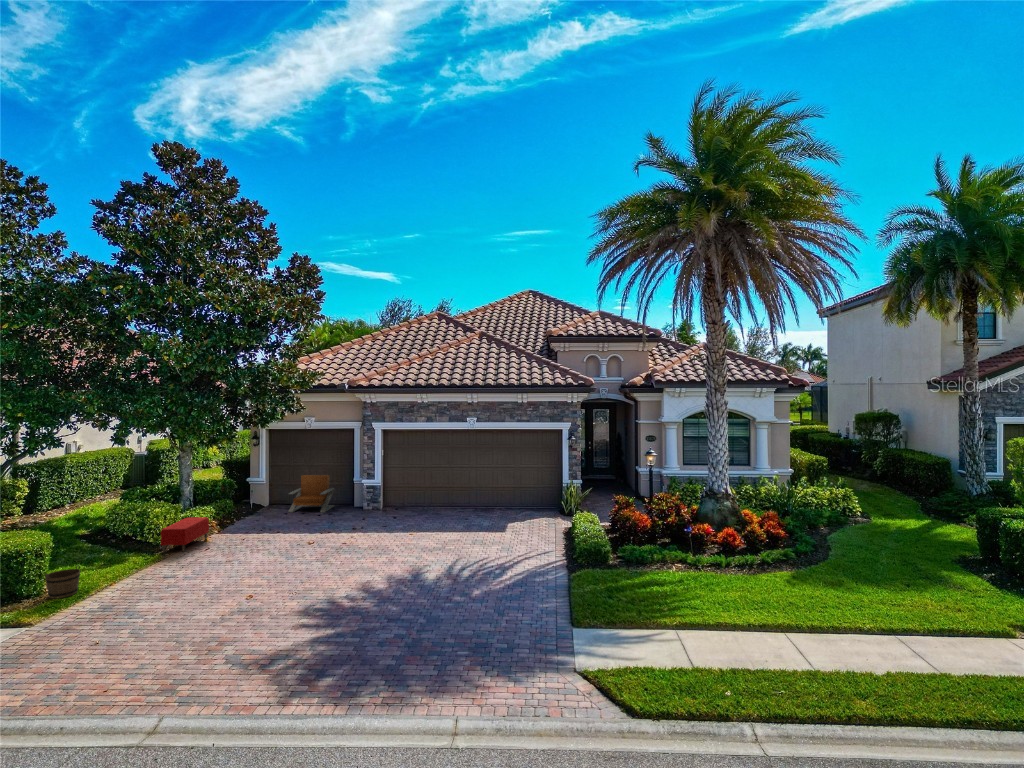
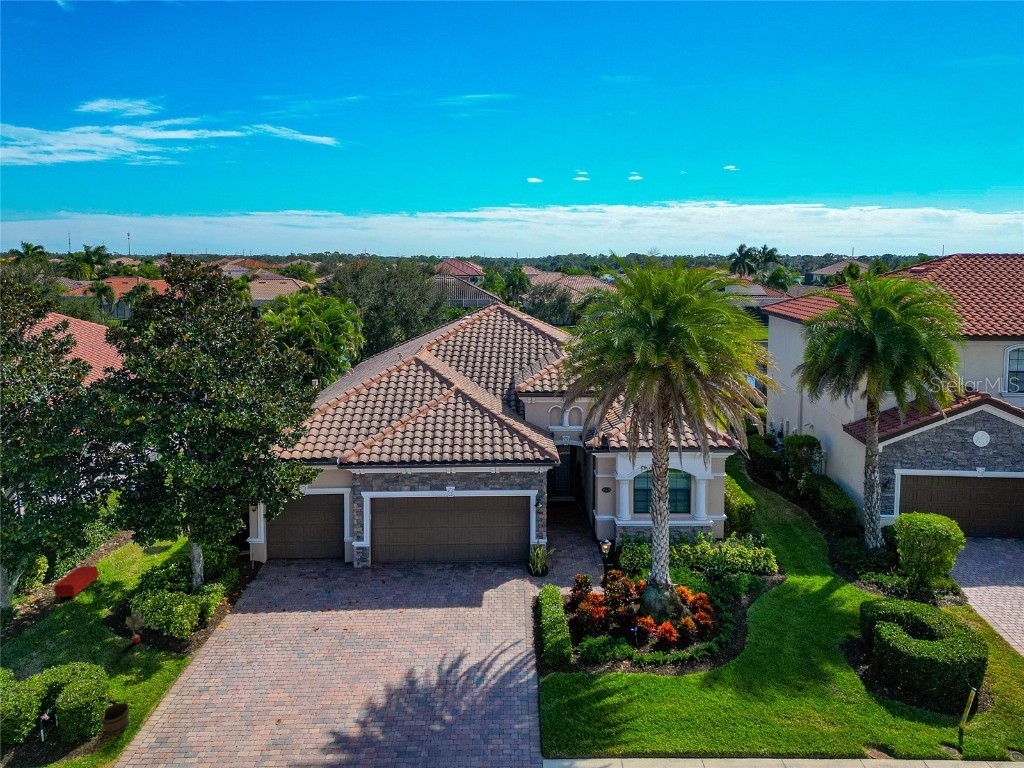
lounge chair: present [289,475,335,513] -> none [288,535,329,573]
potted tree: none [98,508,124,548] -> present [126,612,146,644]
bench: present [161,517,209,552] -> present [54,566,98,601]

